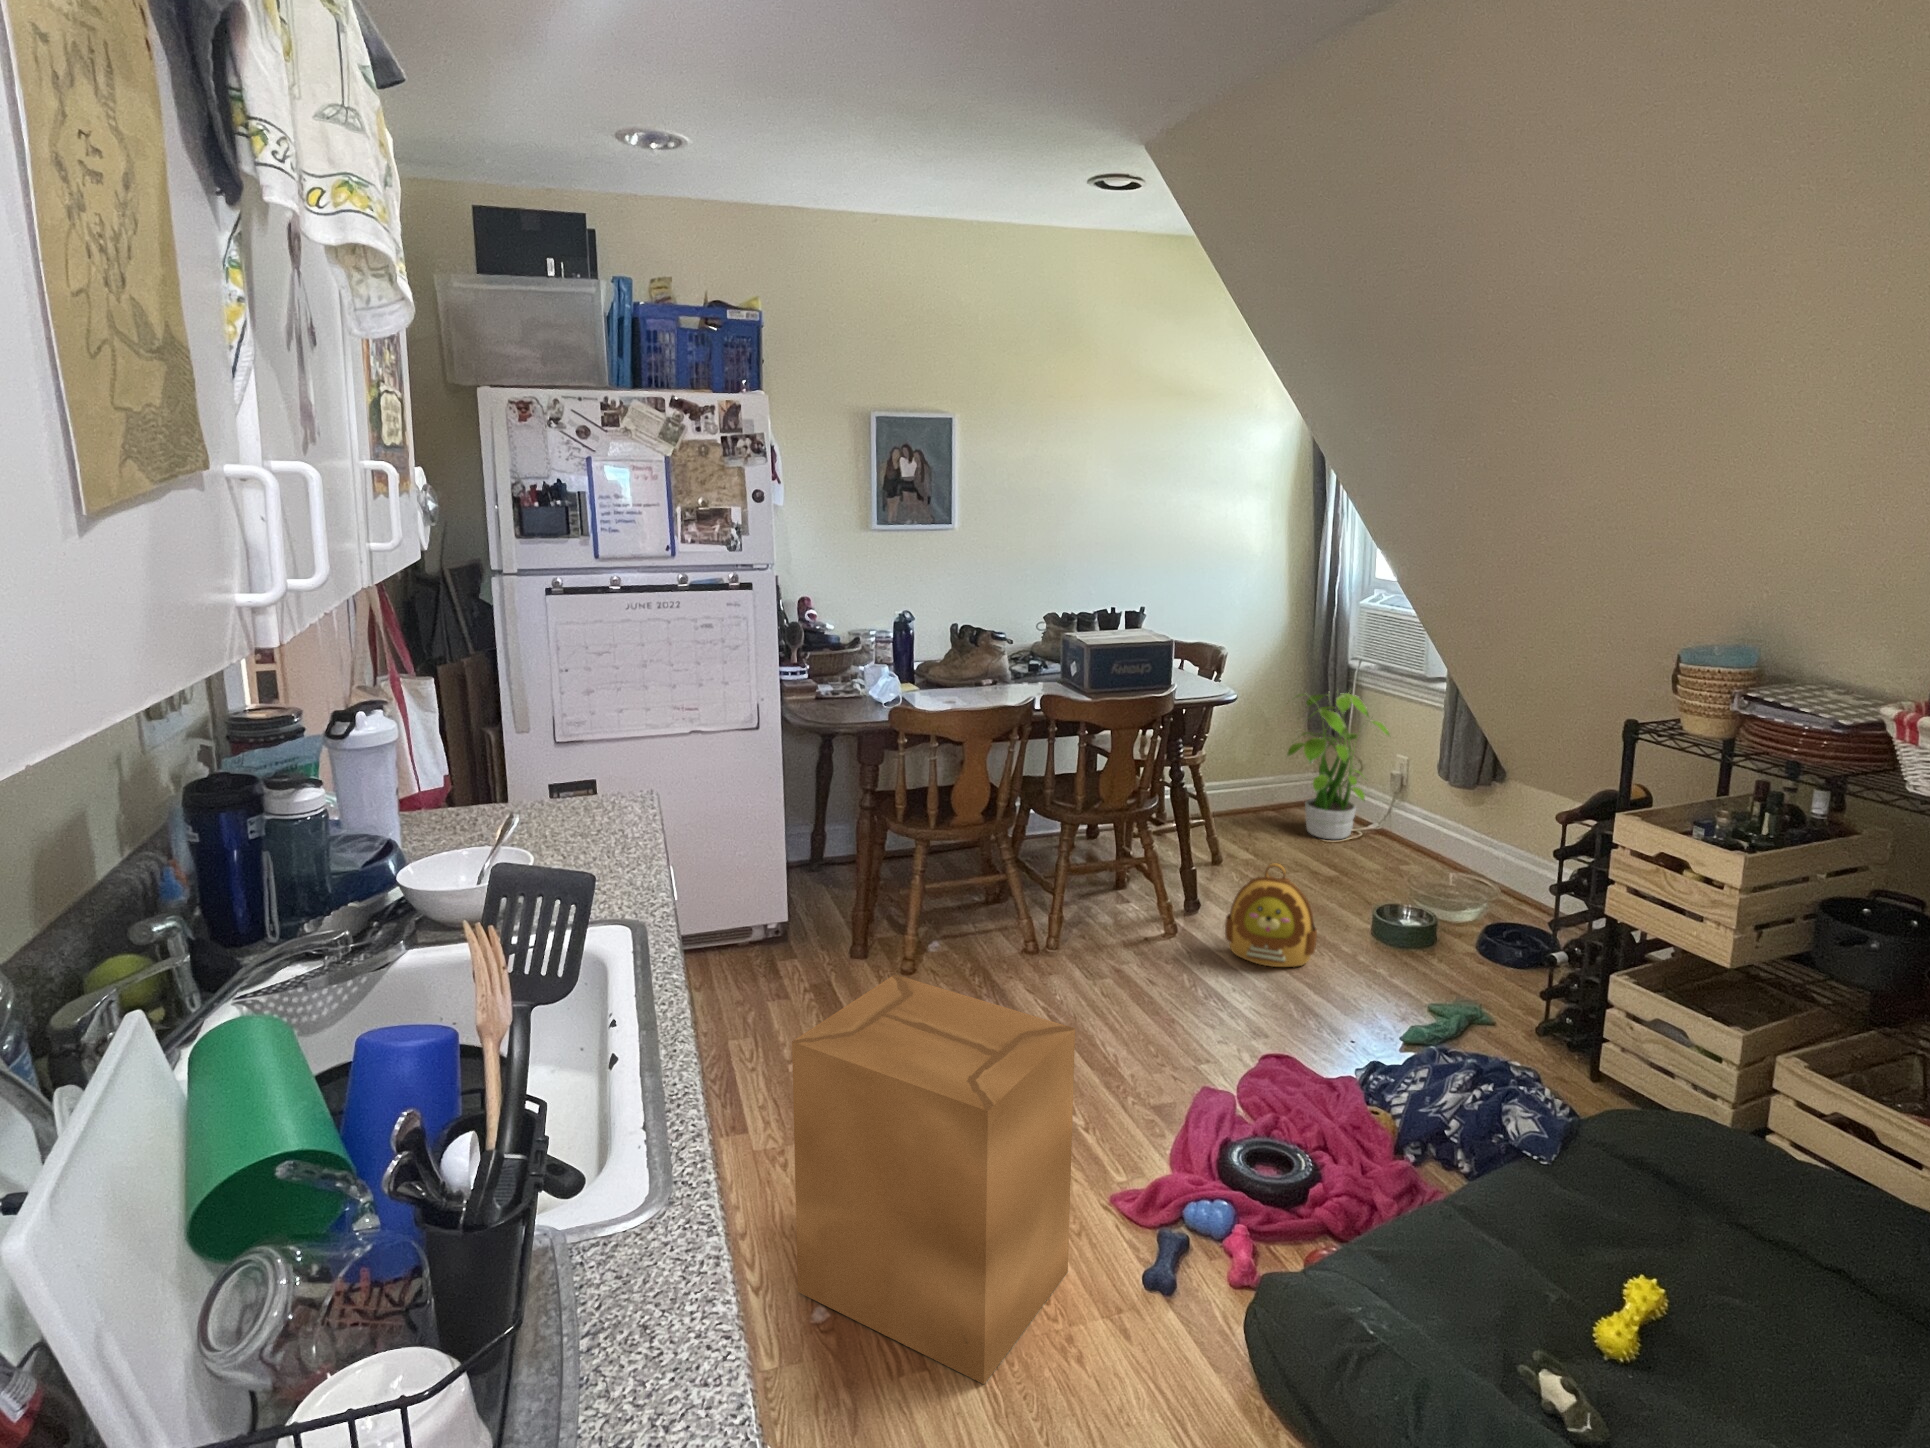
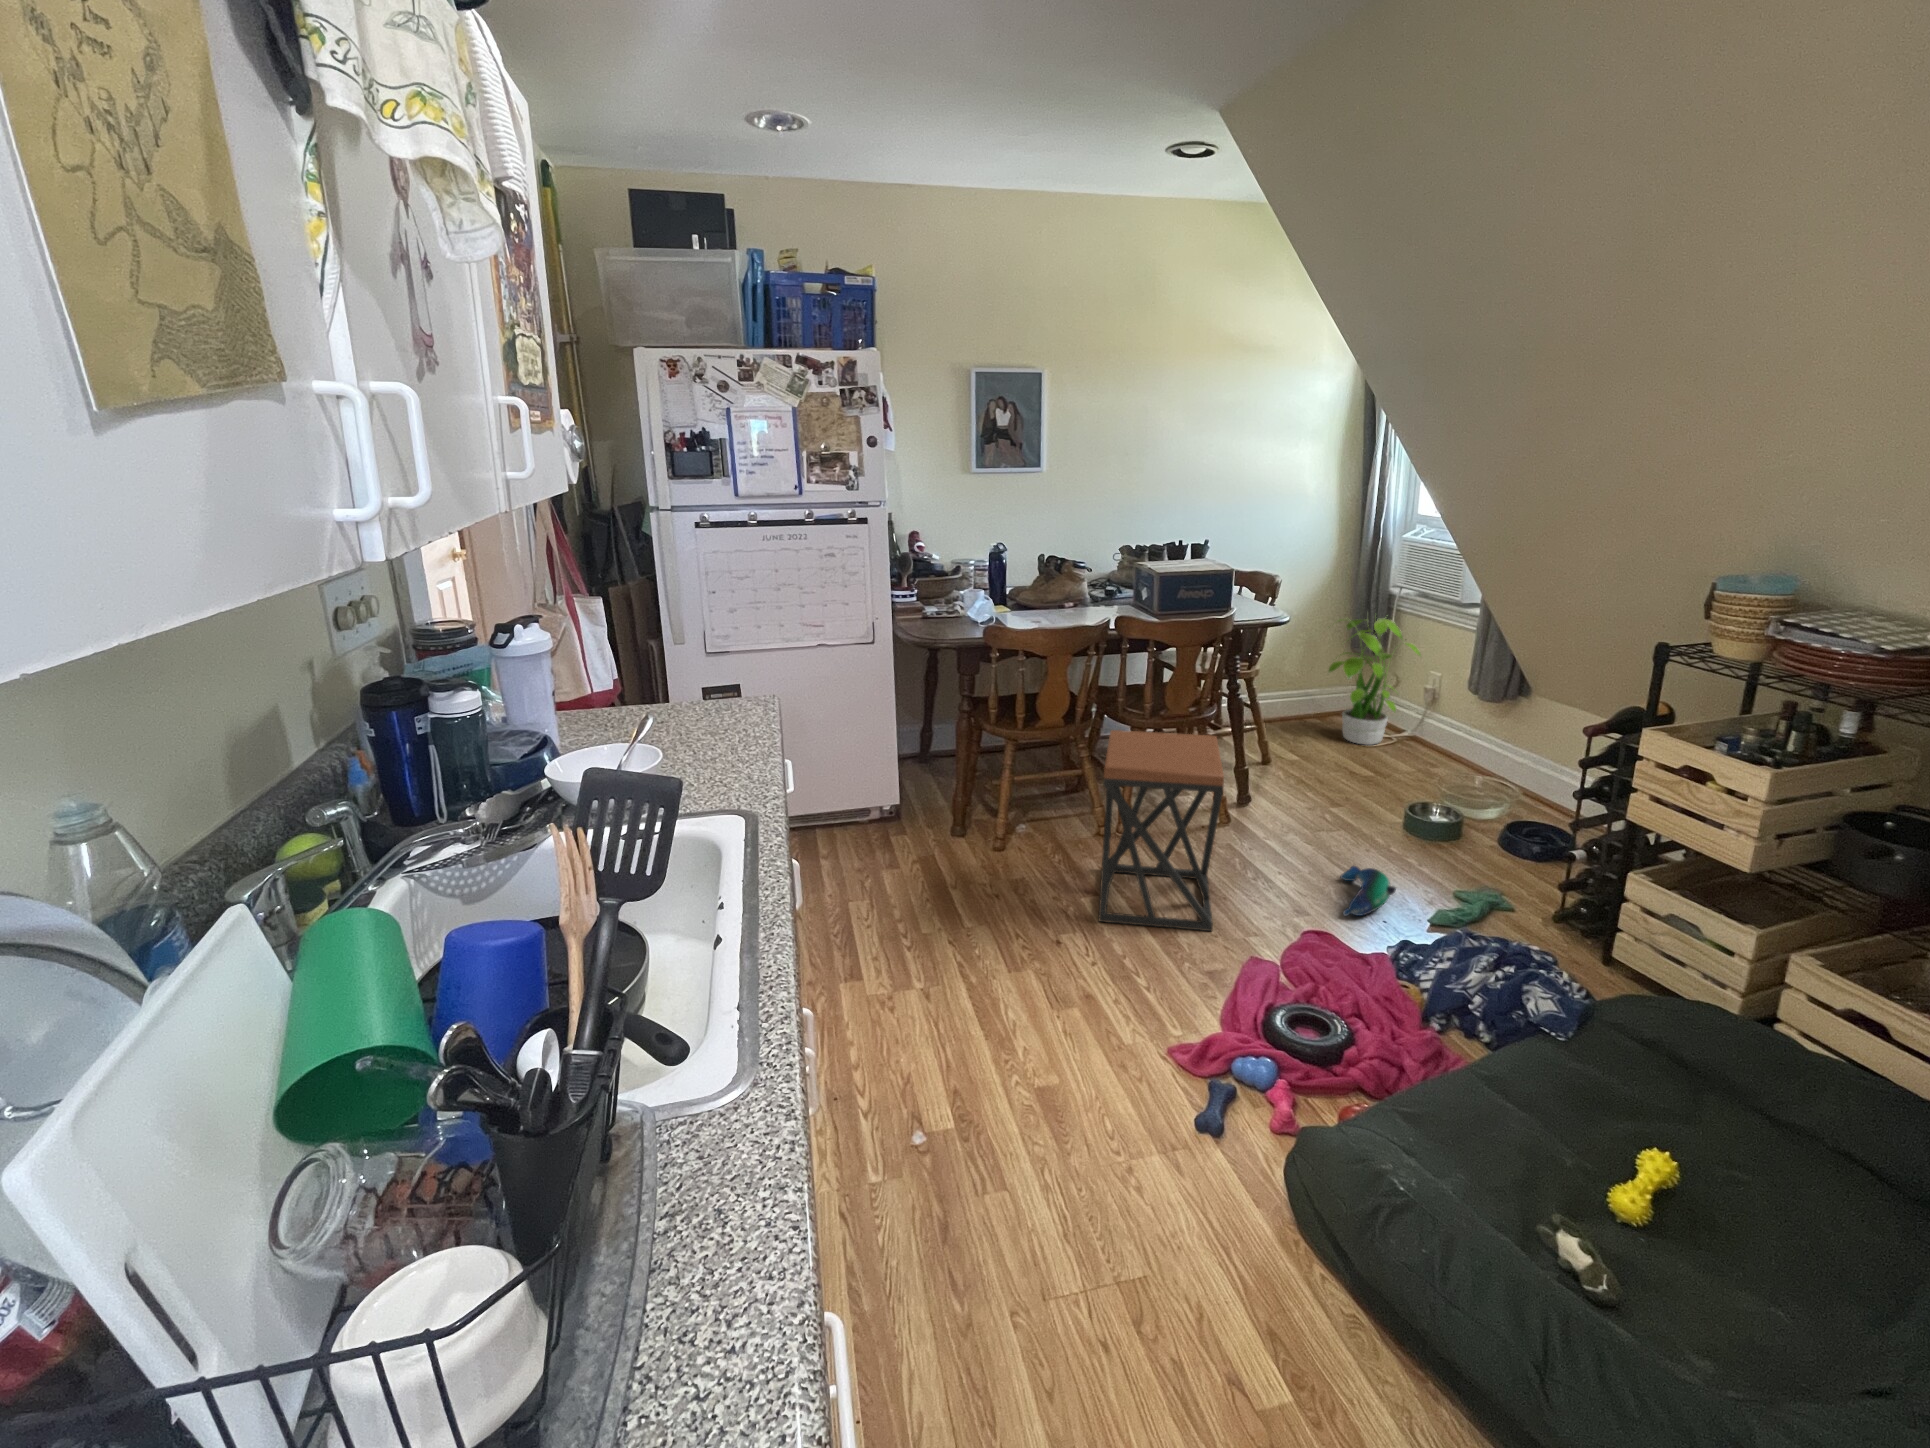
stool: none [1027,827,1168,1061] -> present [1099,730,1224,931]
backpack: present [1225,863,1317,967] -> none [1271,765,1353,854]
cardboard box: present [792,974,1075,1384] -> none [895,854,1141,1203]
plush toy: none [1304,979,1367,1038] -> present [1341,866,1396,916]

